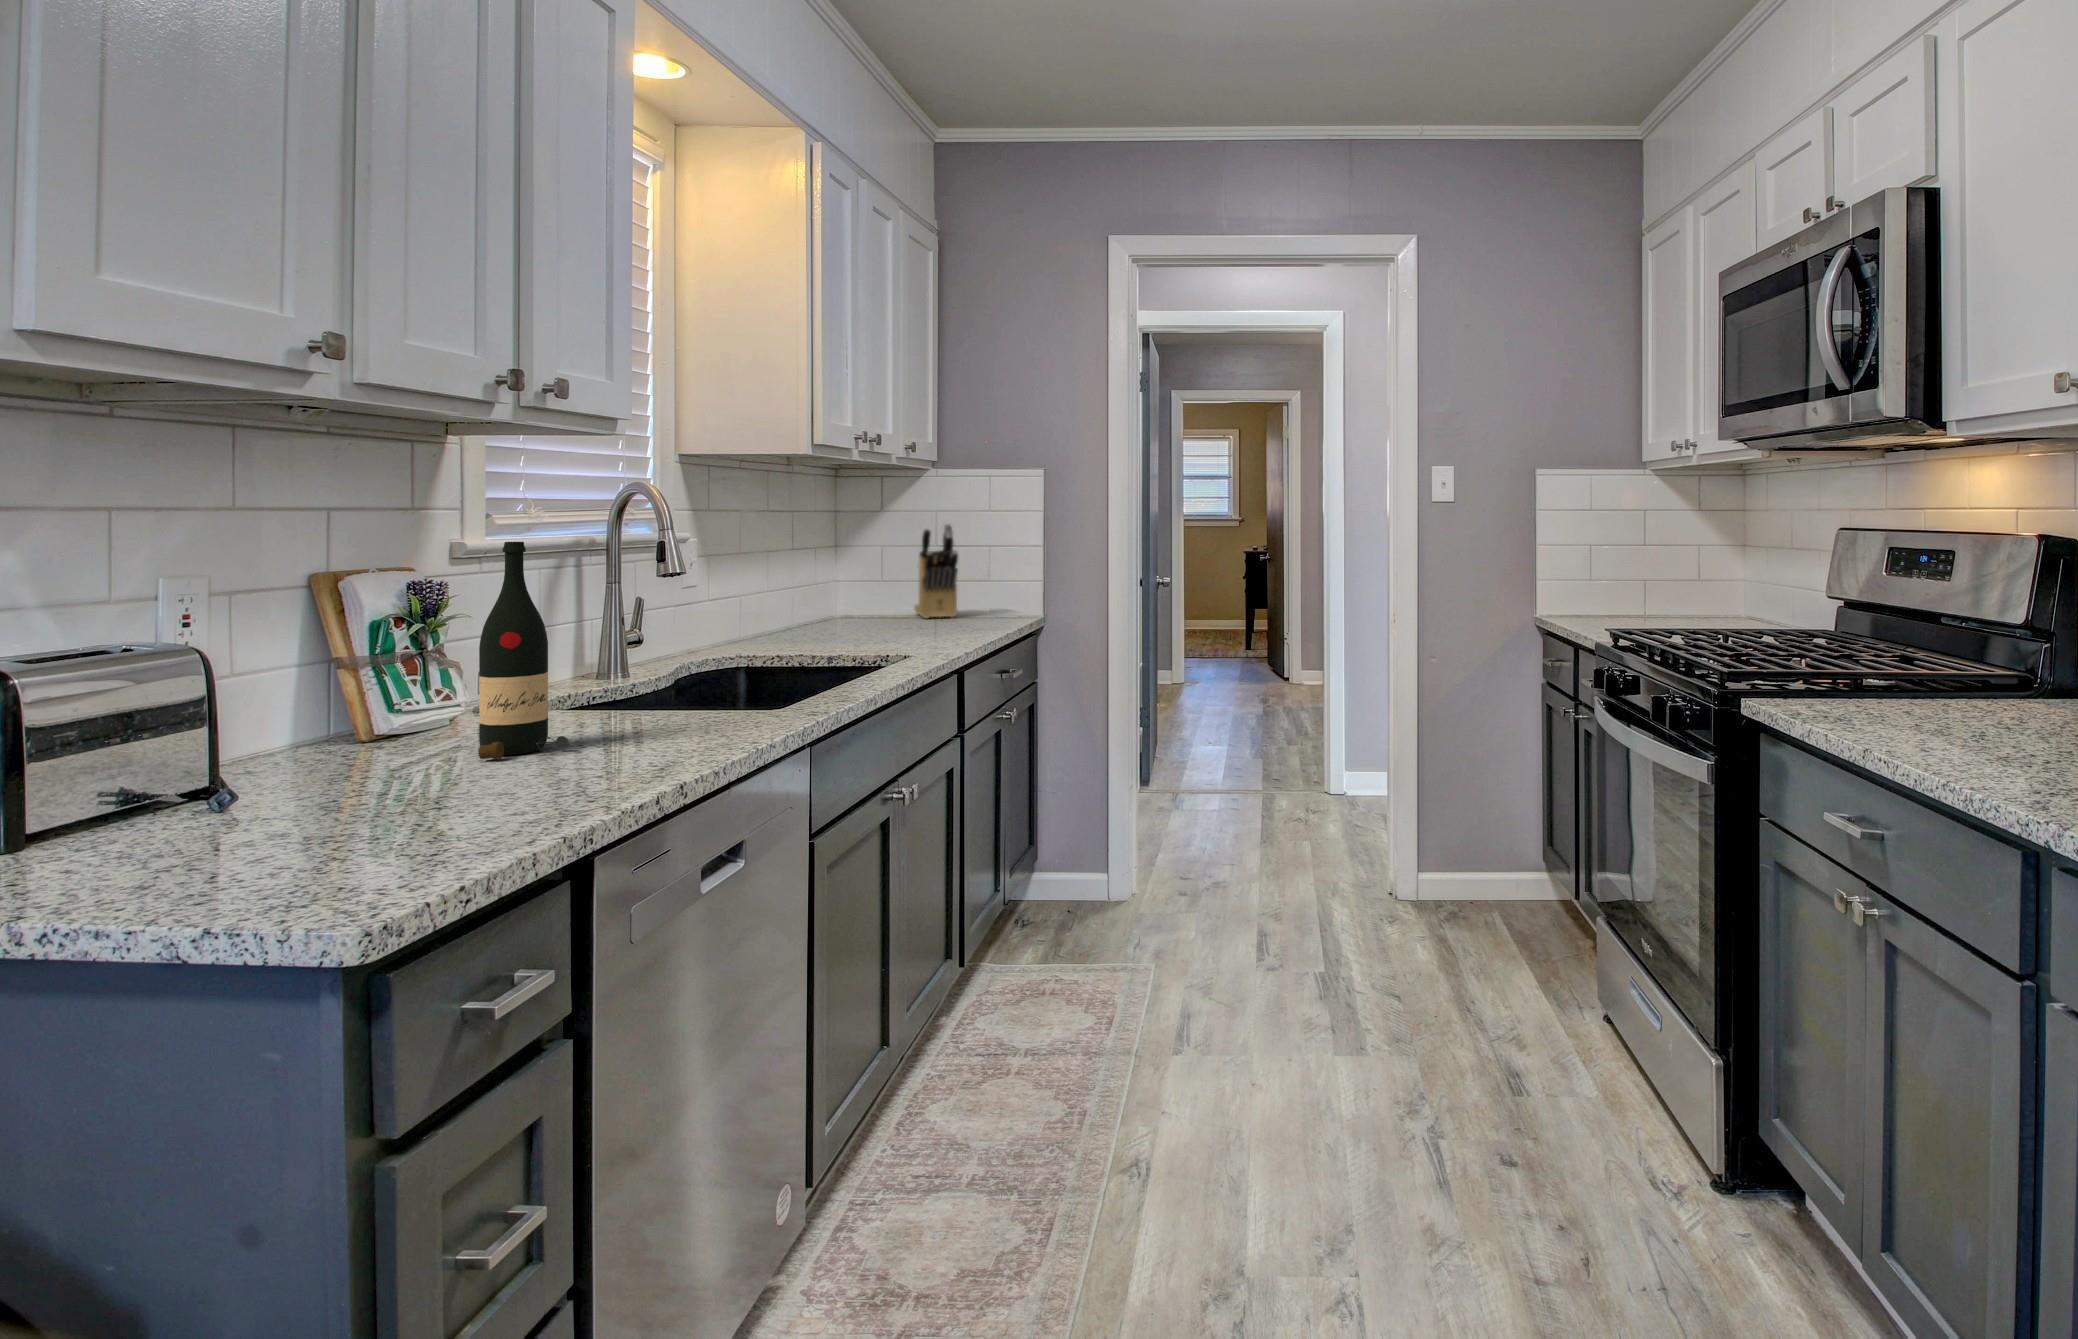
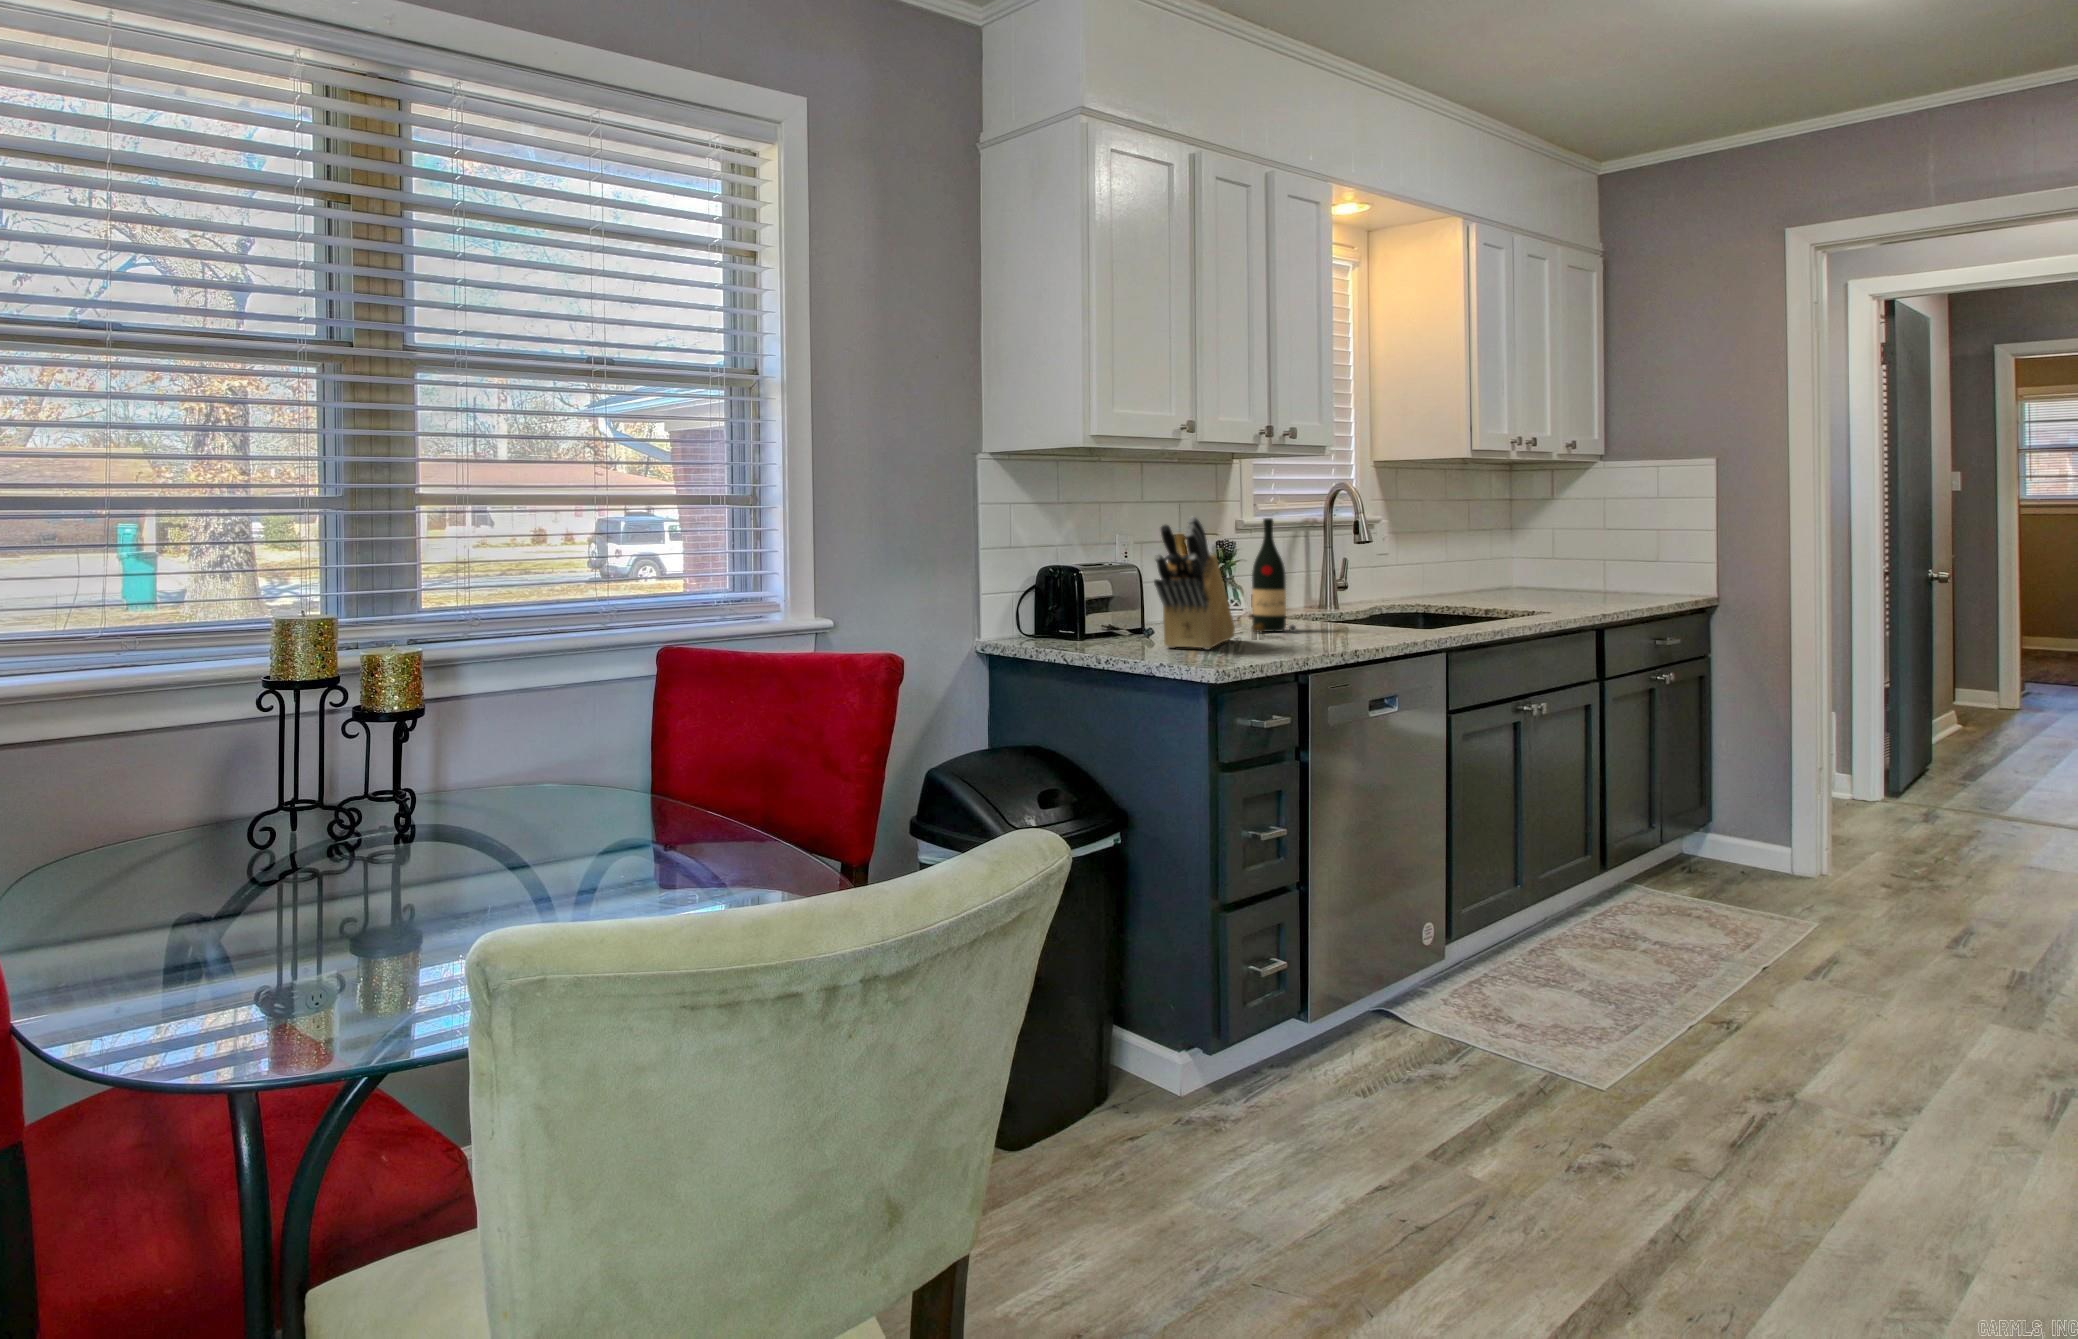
knife block: present [915,524,958,618] -> present [1154,517,1235,649]

